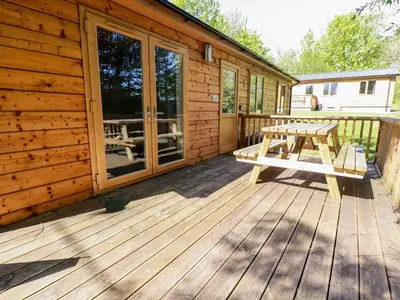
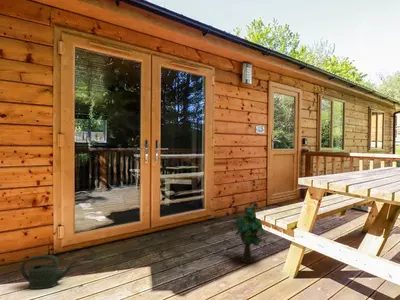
decorative plant: none [222,146,245,184] -> present [233,203,266,263]

